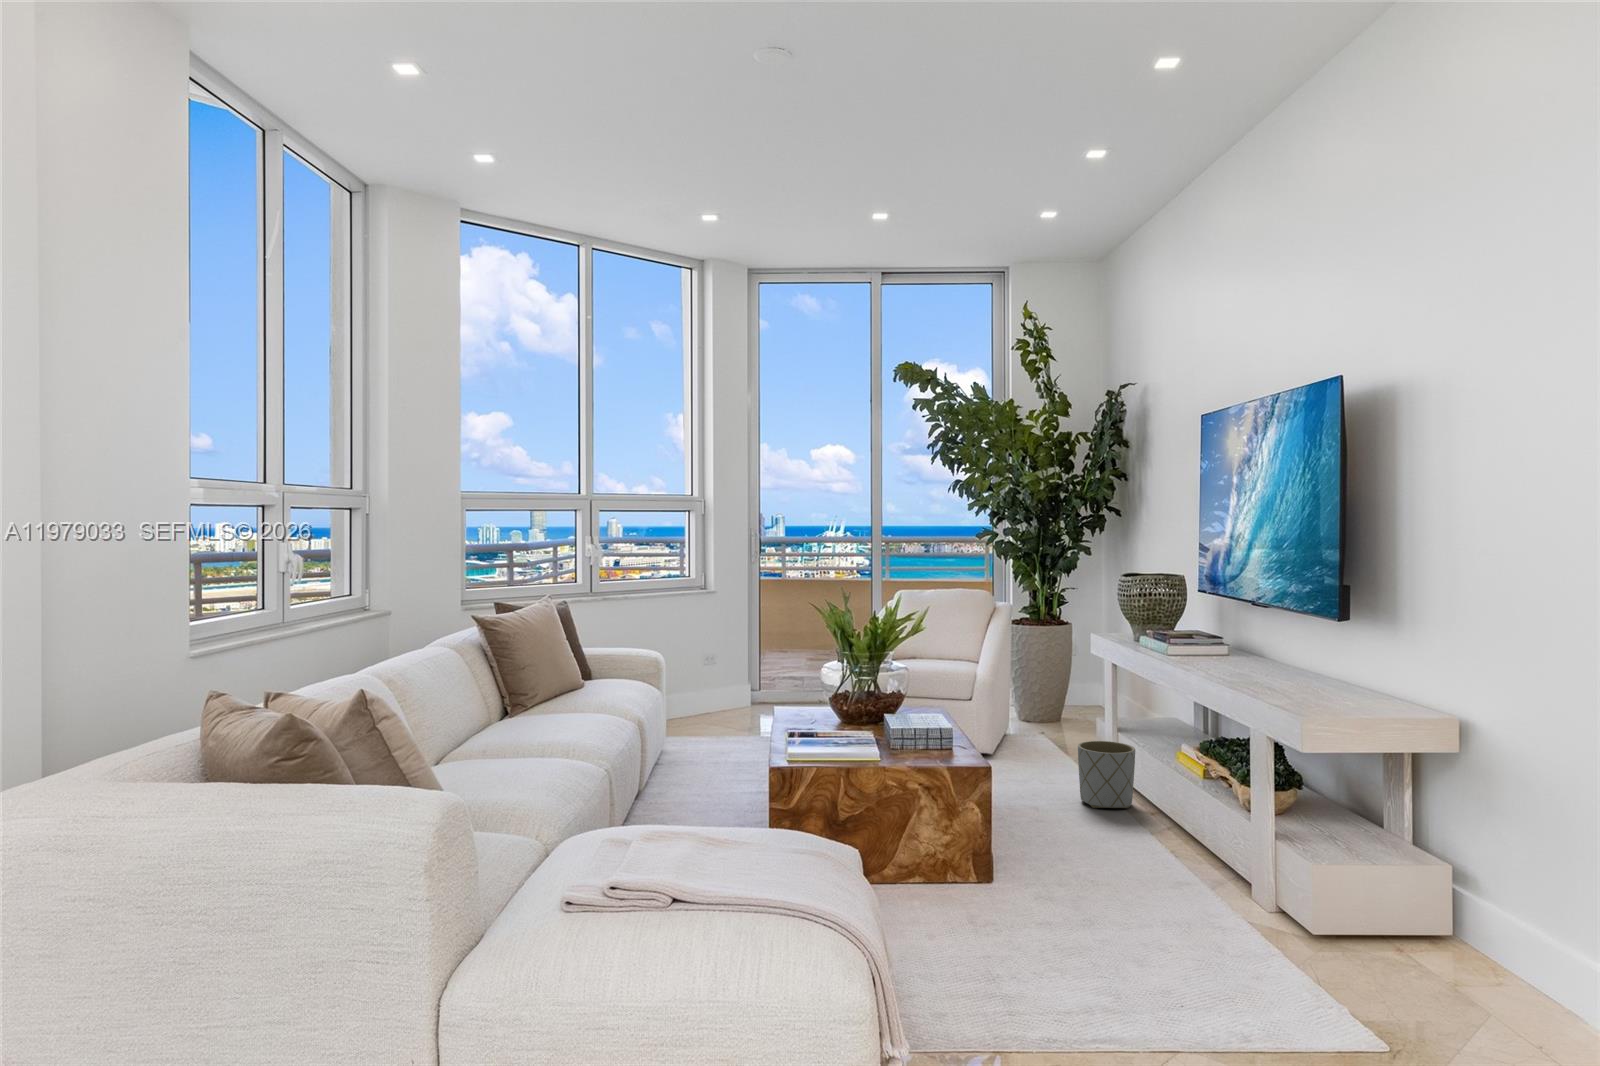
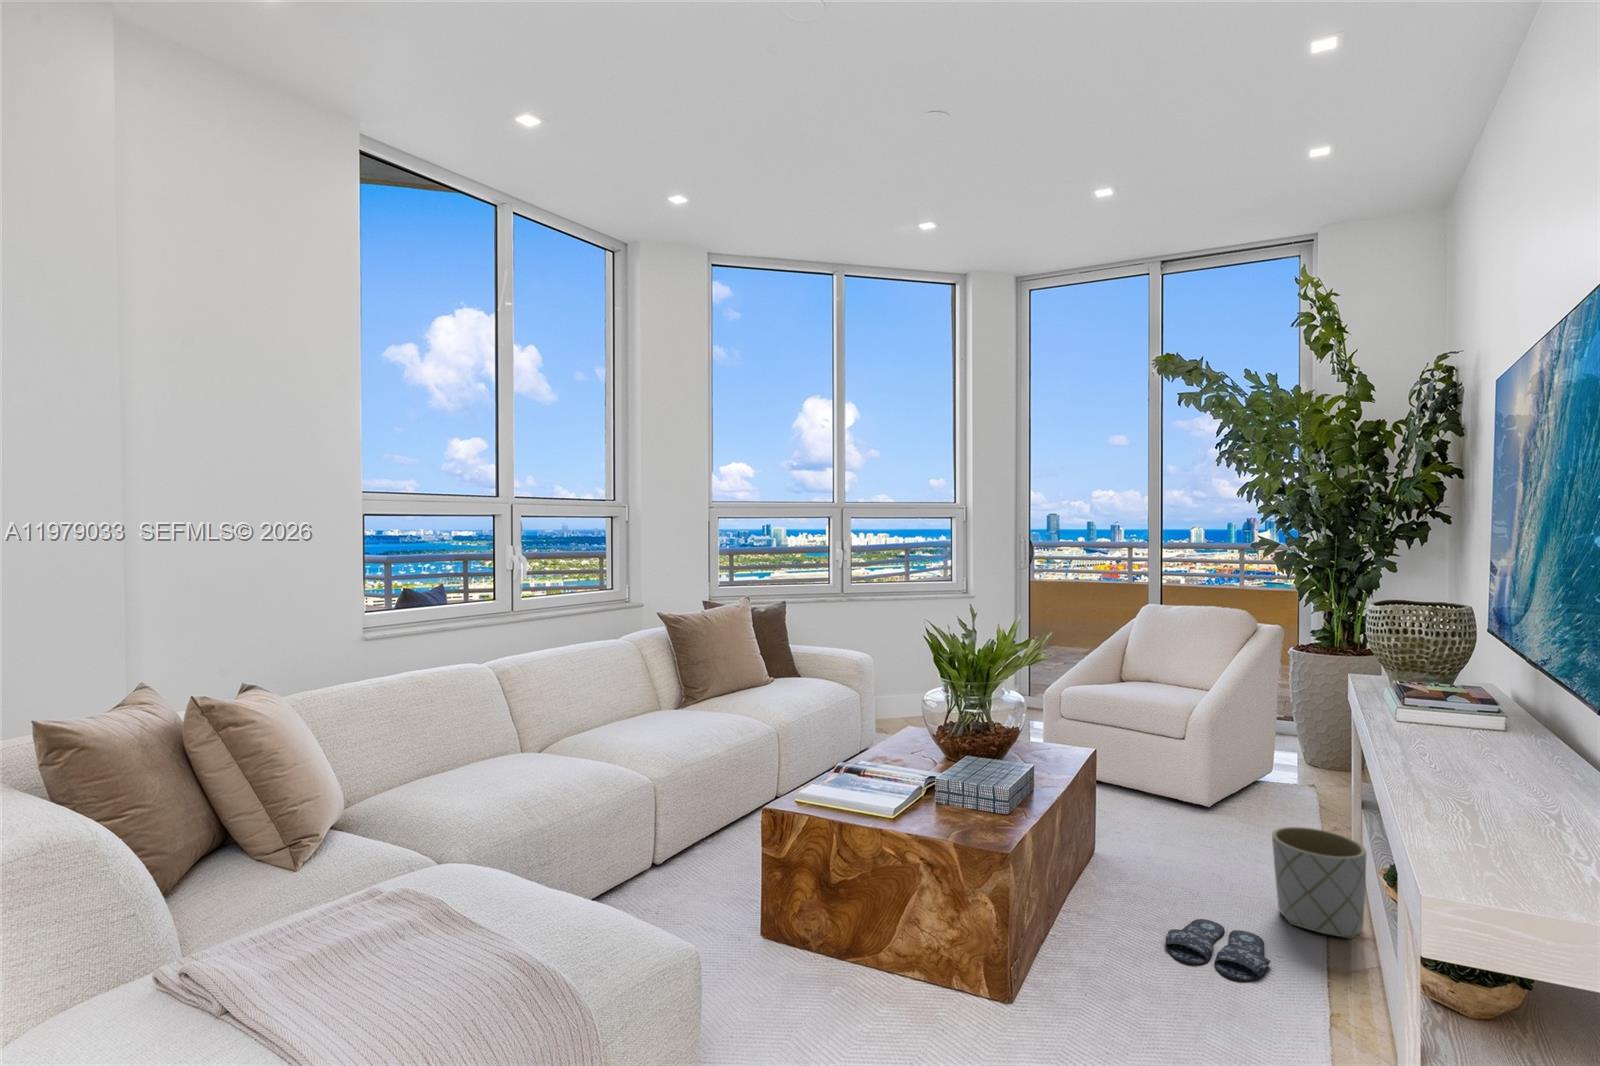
slippers: none [1037,814,1104,840] -> present [1166,919,1271,981]

